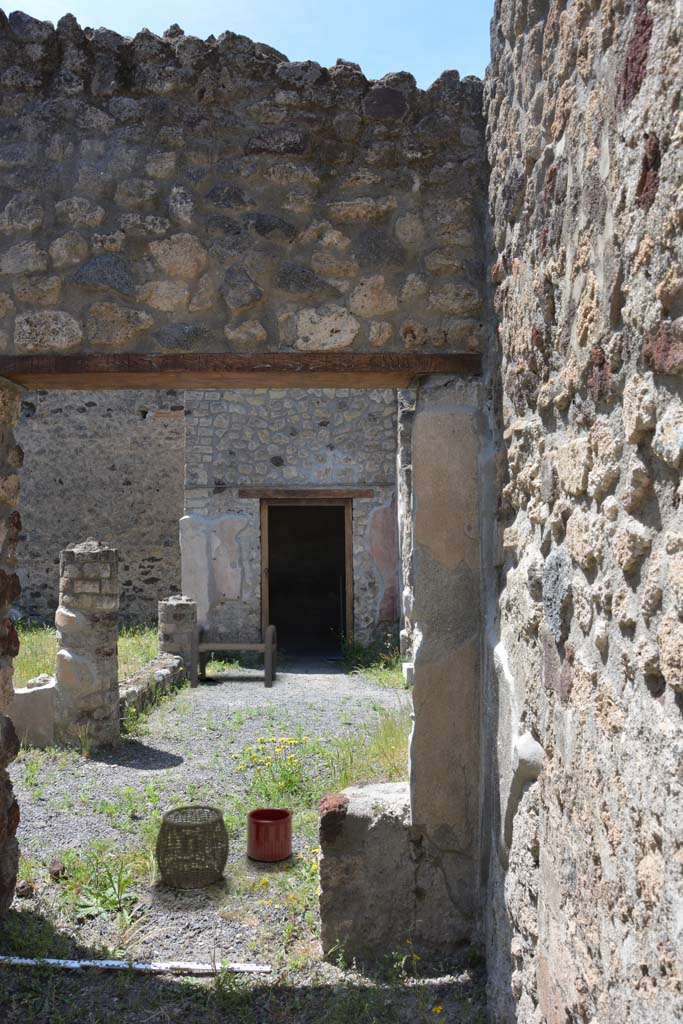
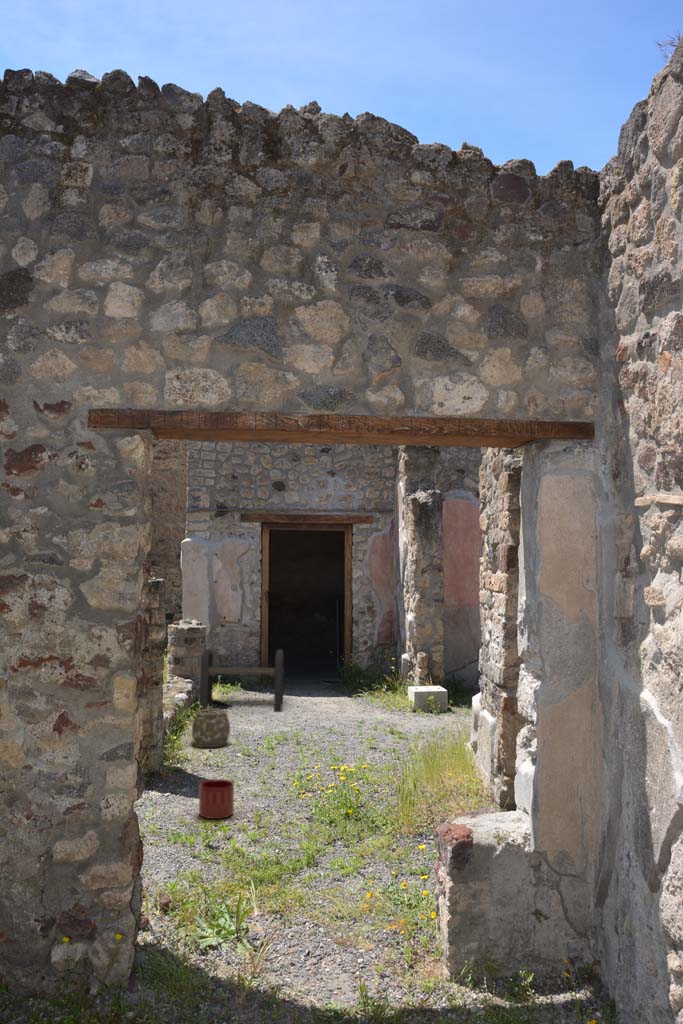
woven basket: present [155,805,230,889] -> present [192,709,230,748]
planter: present [247,807,292,862] -> present [199,779,234,819]

